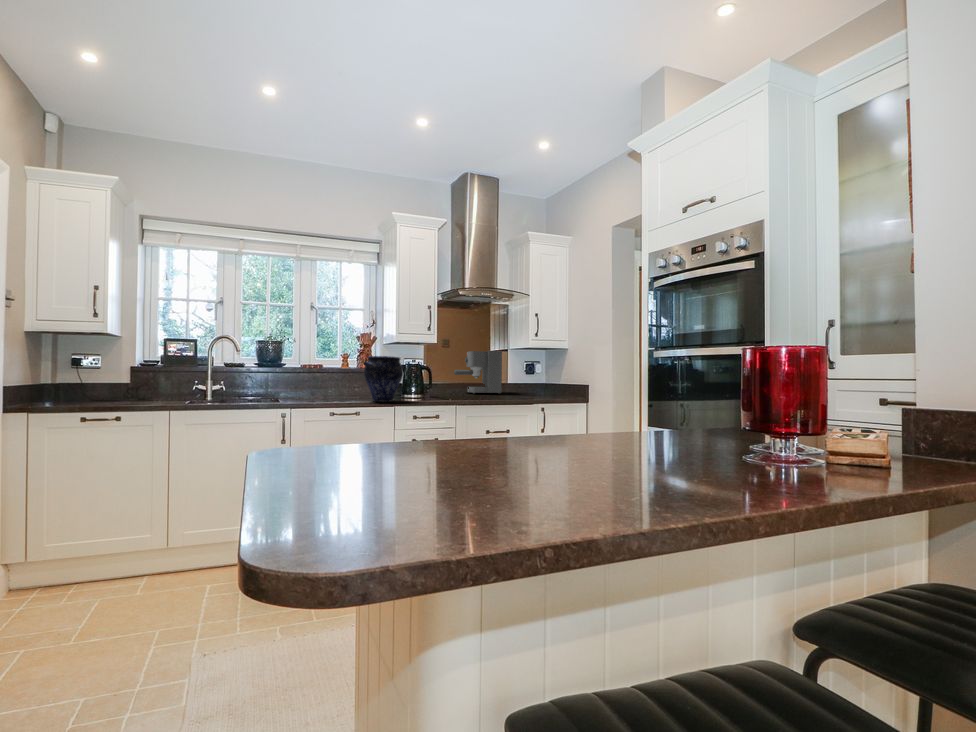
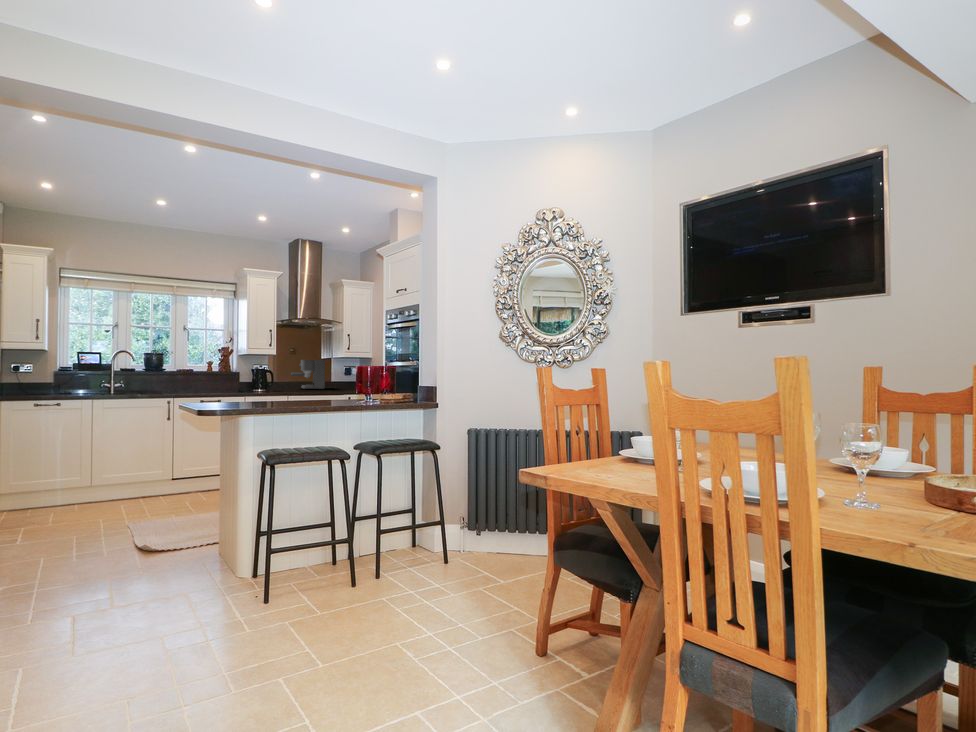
vase: present [364,356,403,402] -> none [223,365,251,394]

